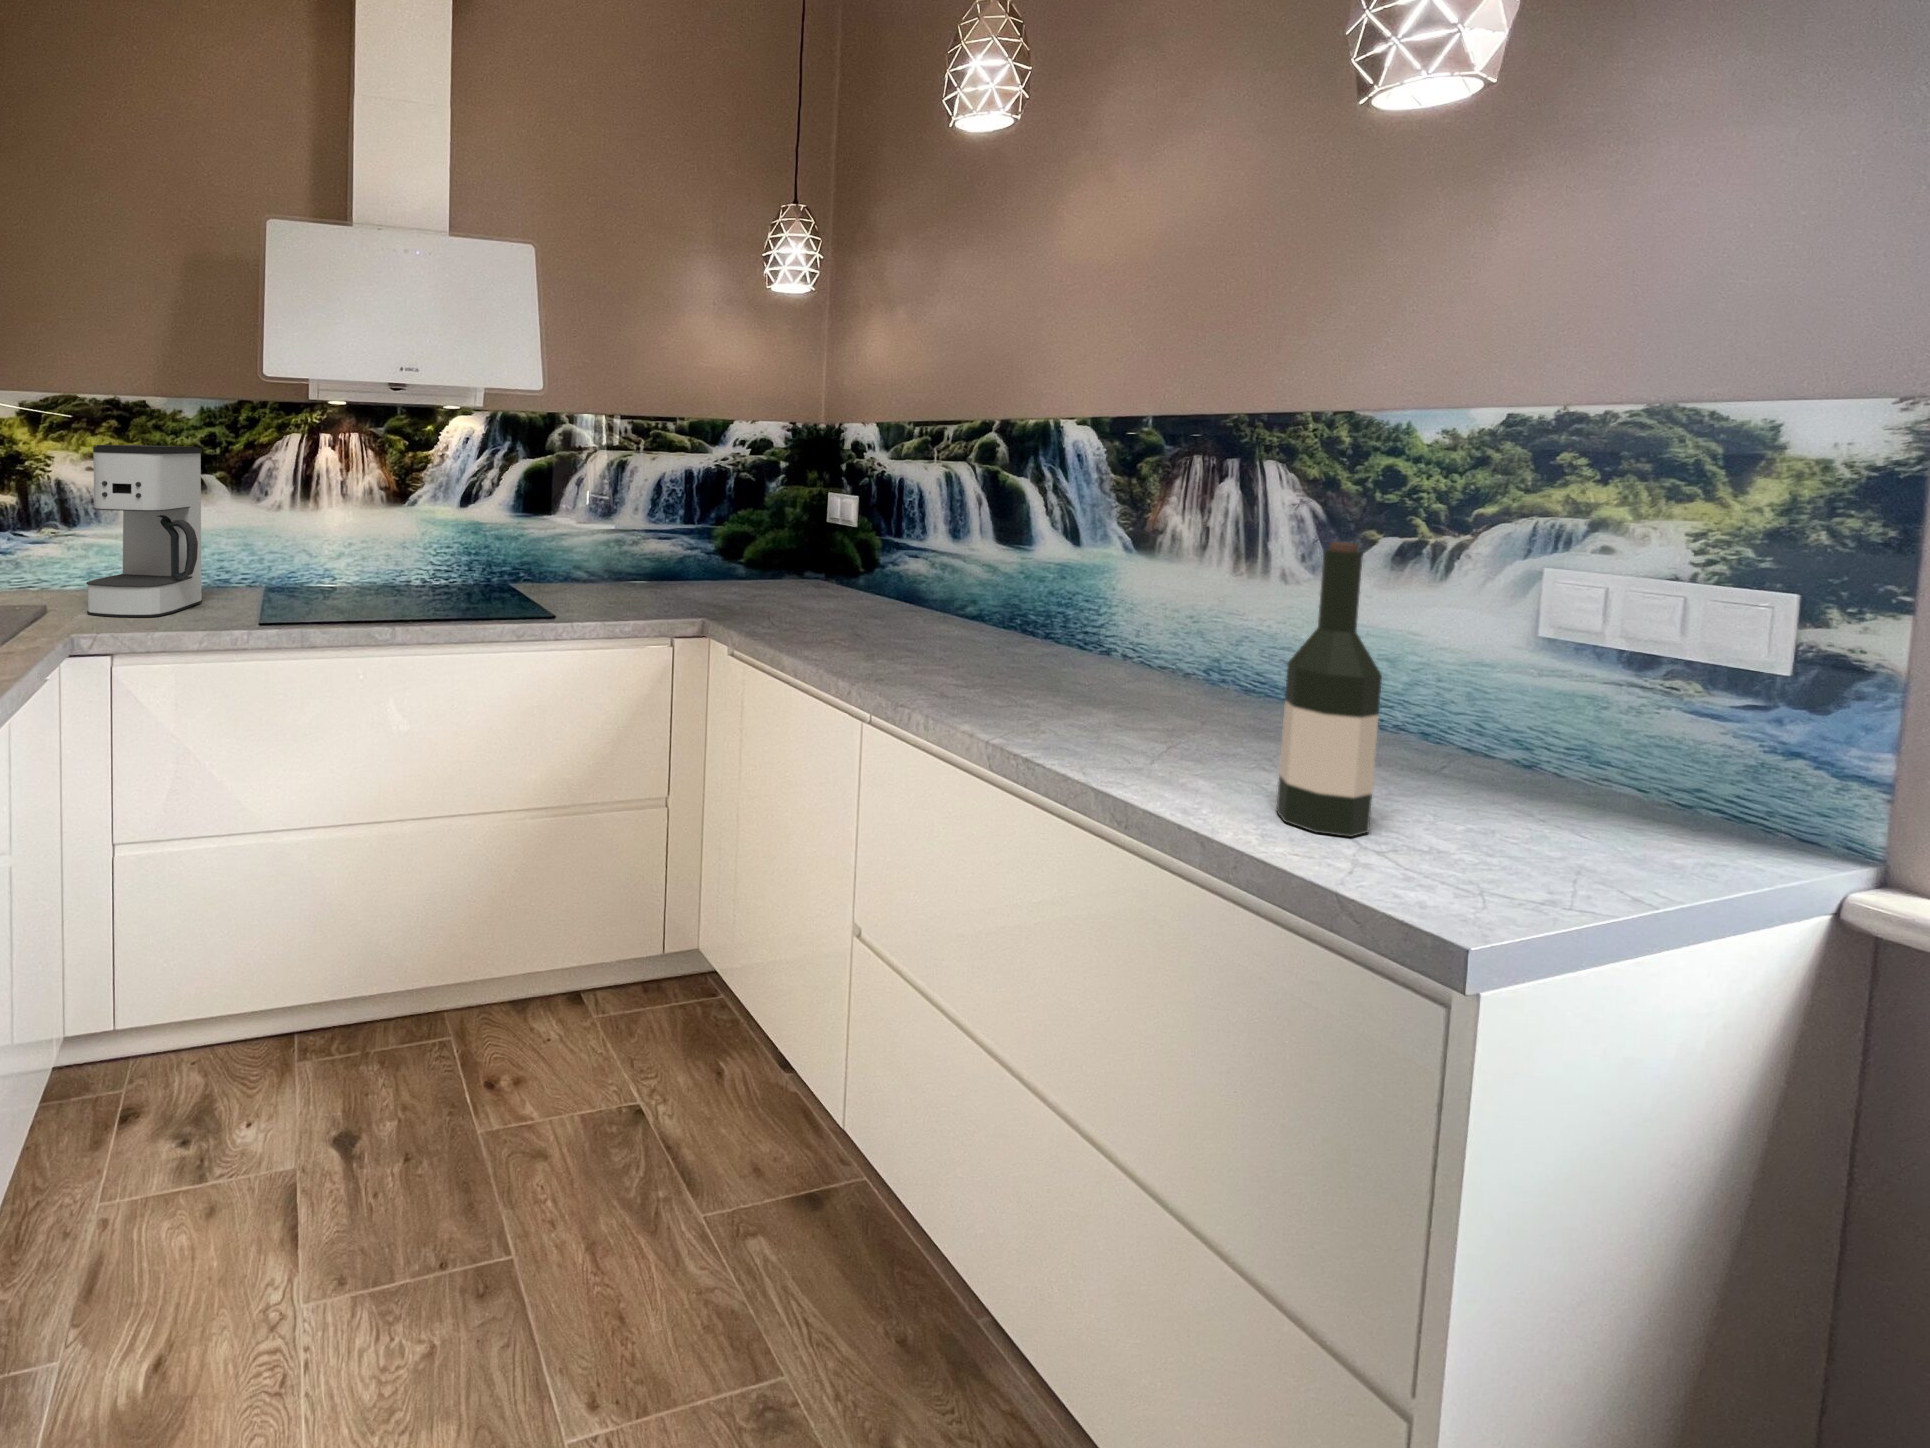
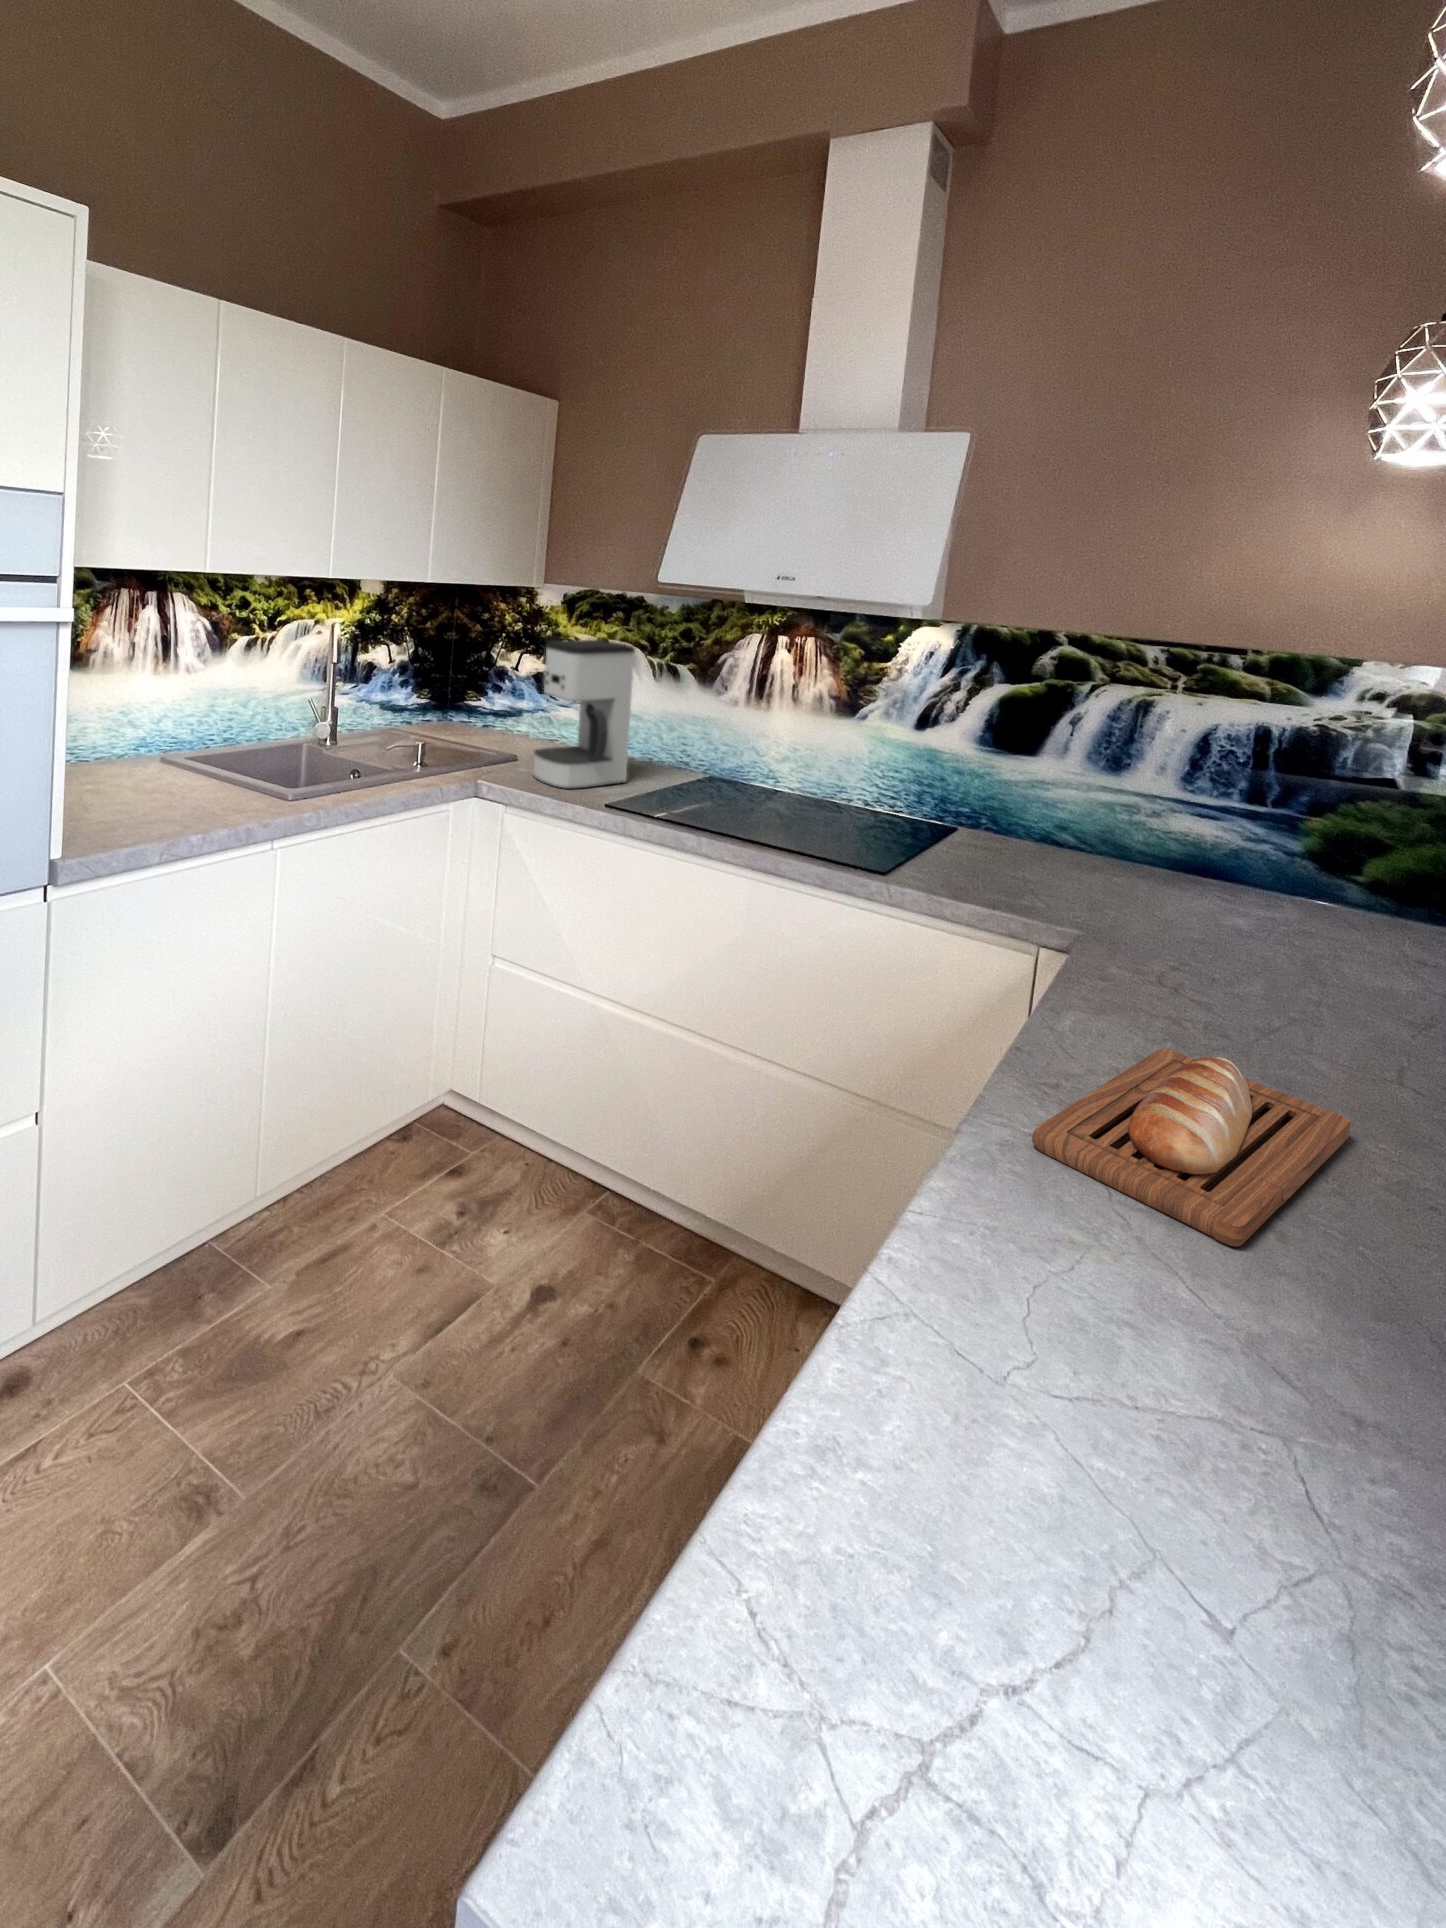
wine bottle: present [1277,542,1382,837] -> none [882,1192,1065,1769]
bread loaf: none [852,623,1026,690] -> present [1032,1048,1351,1247]

